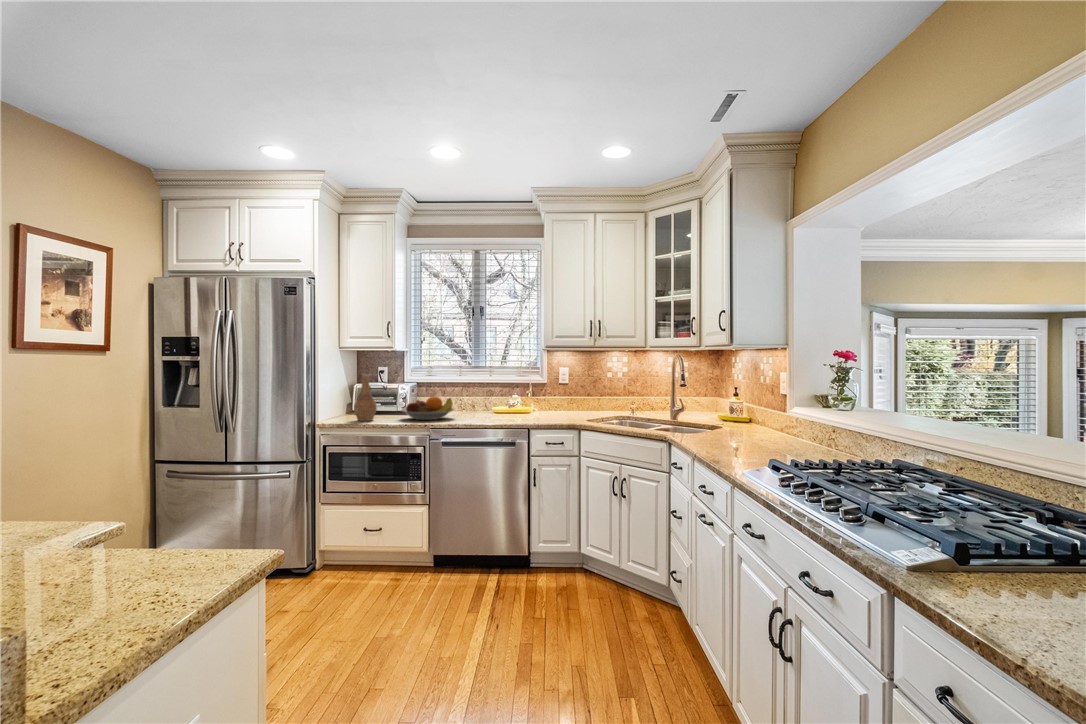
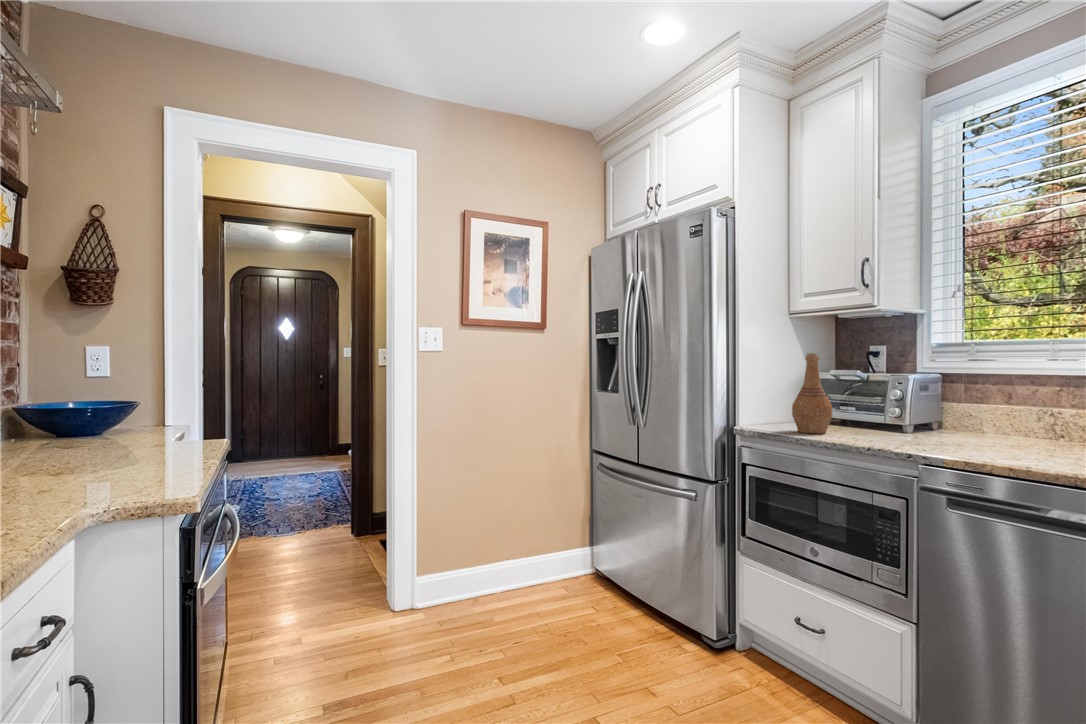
fruit bowl: present [401,397,454,420] -> none [875,399,1004,447]

